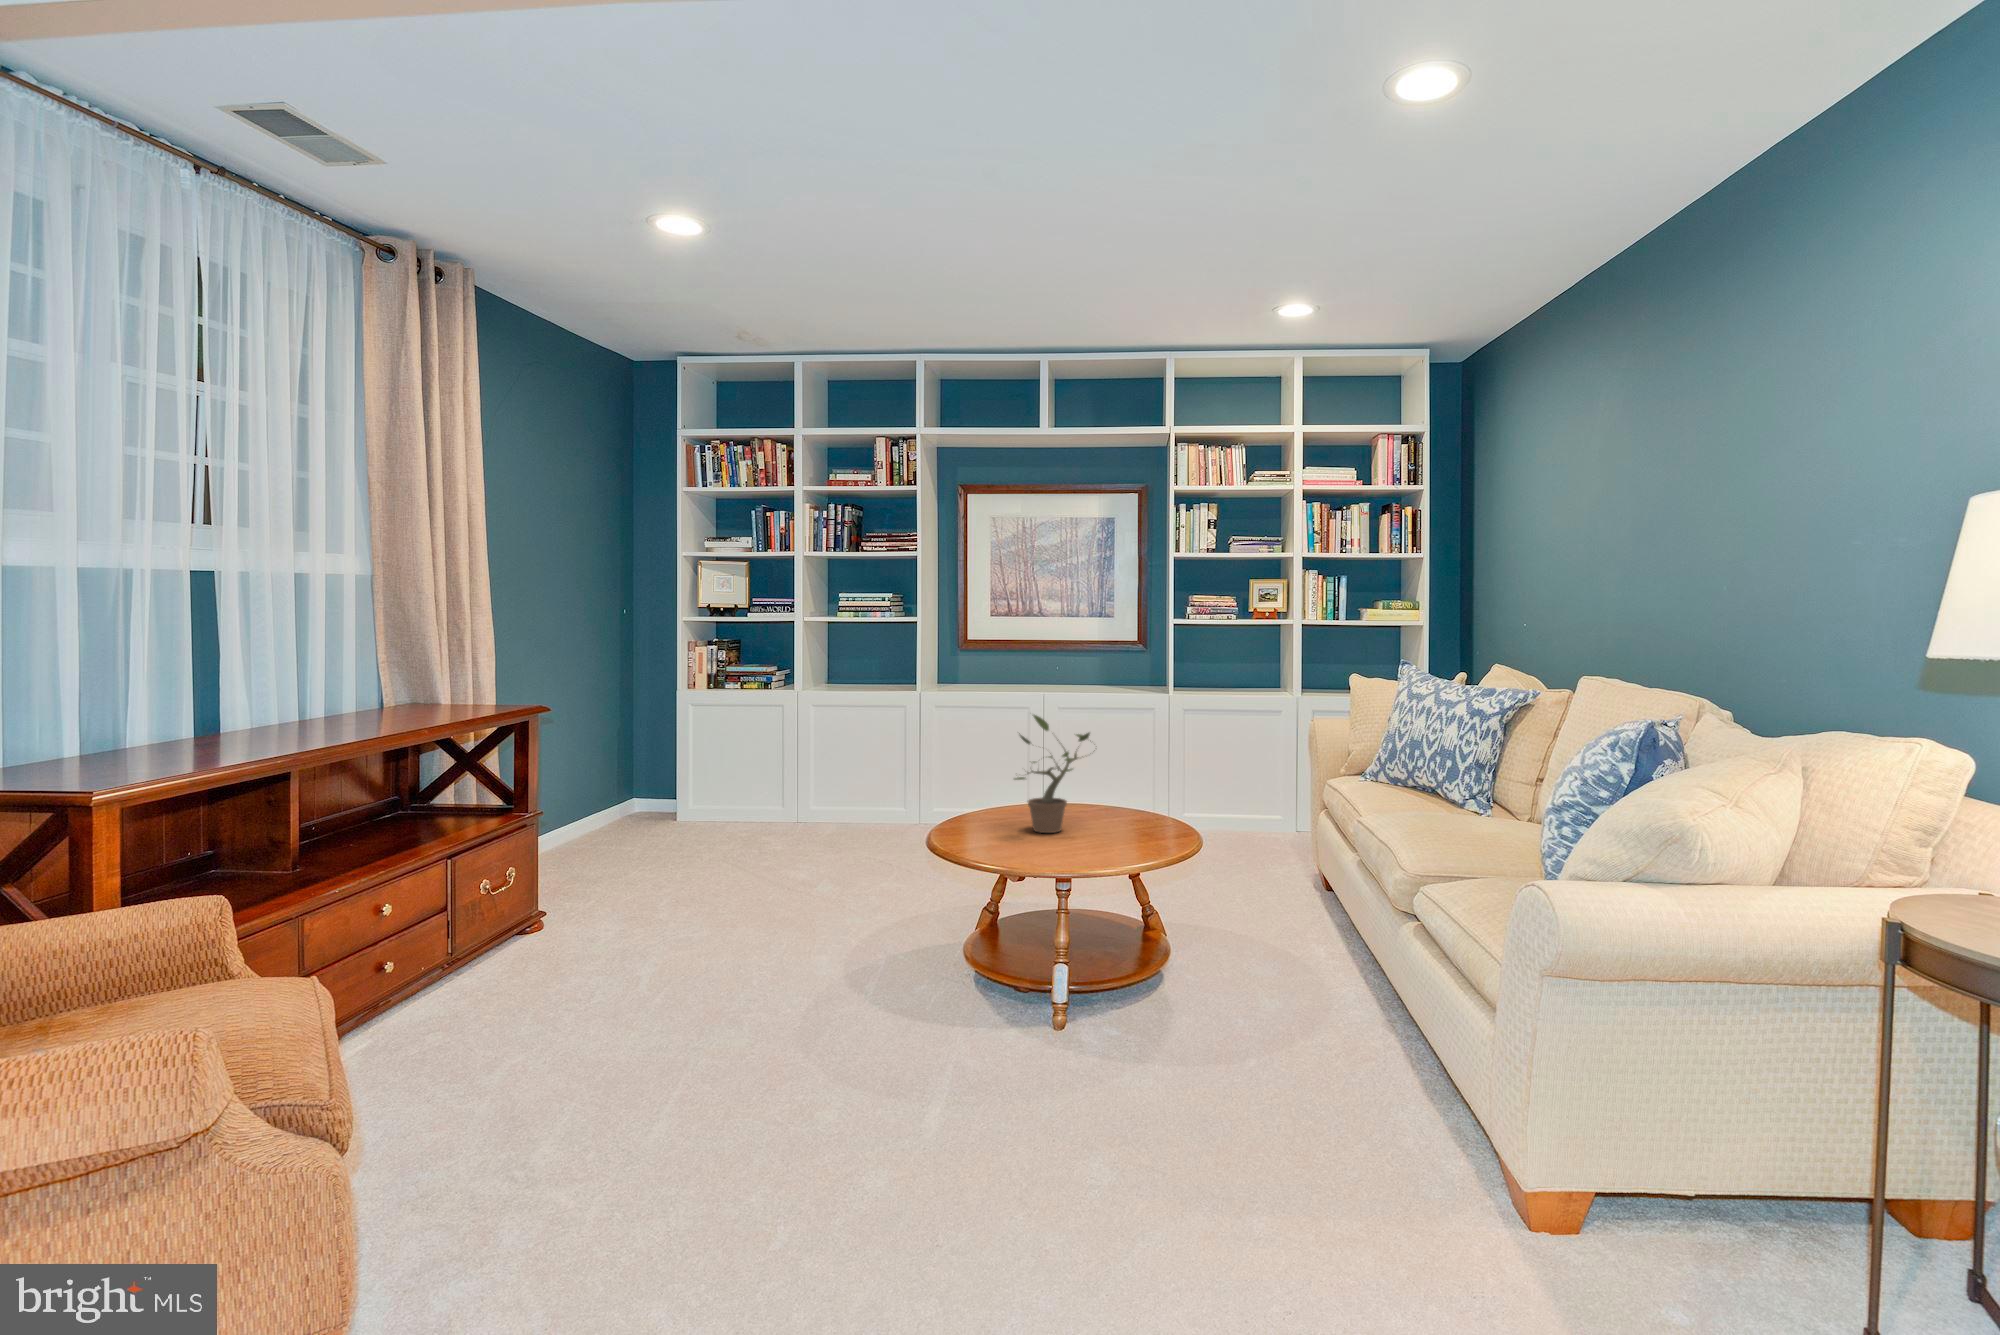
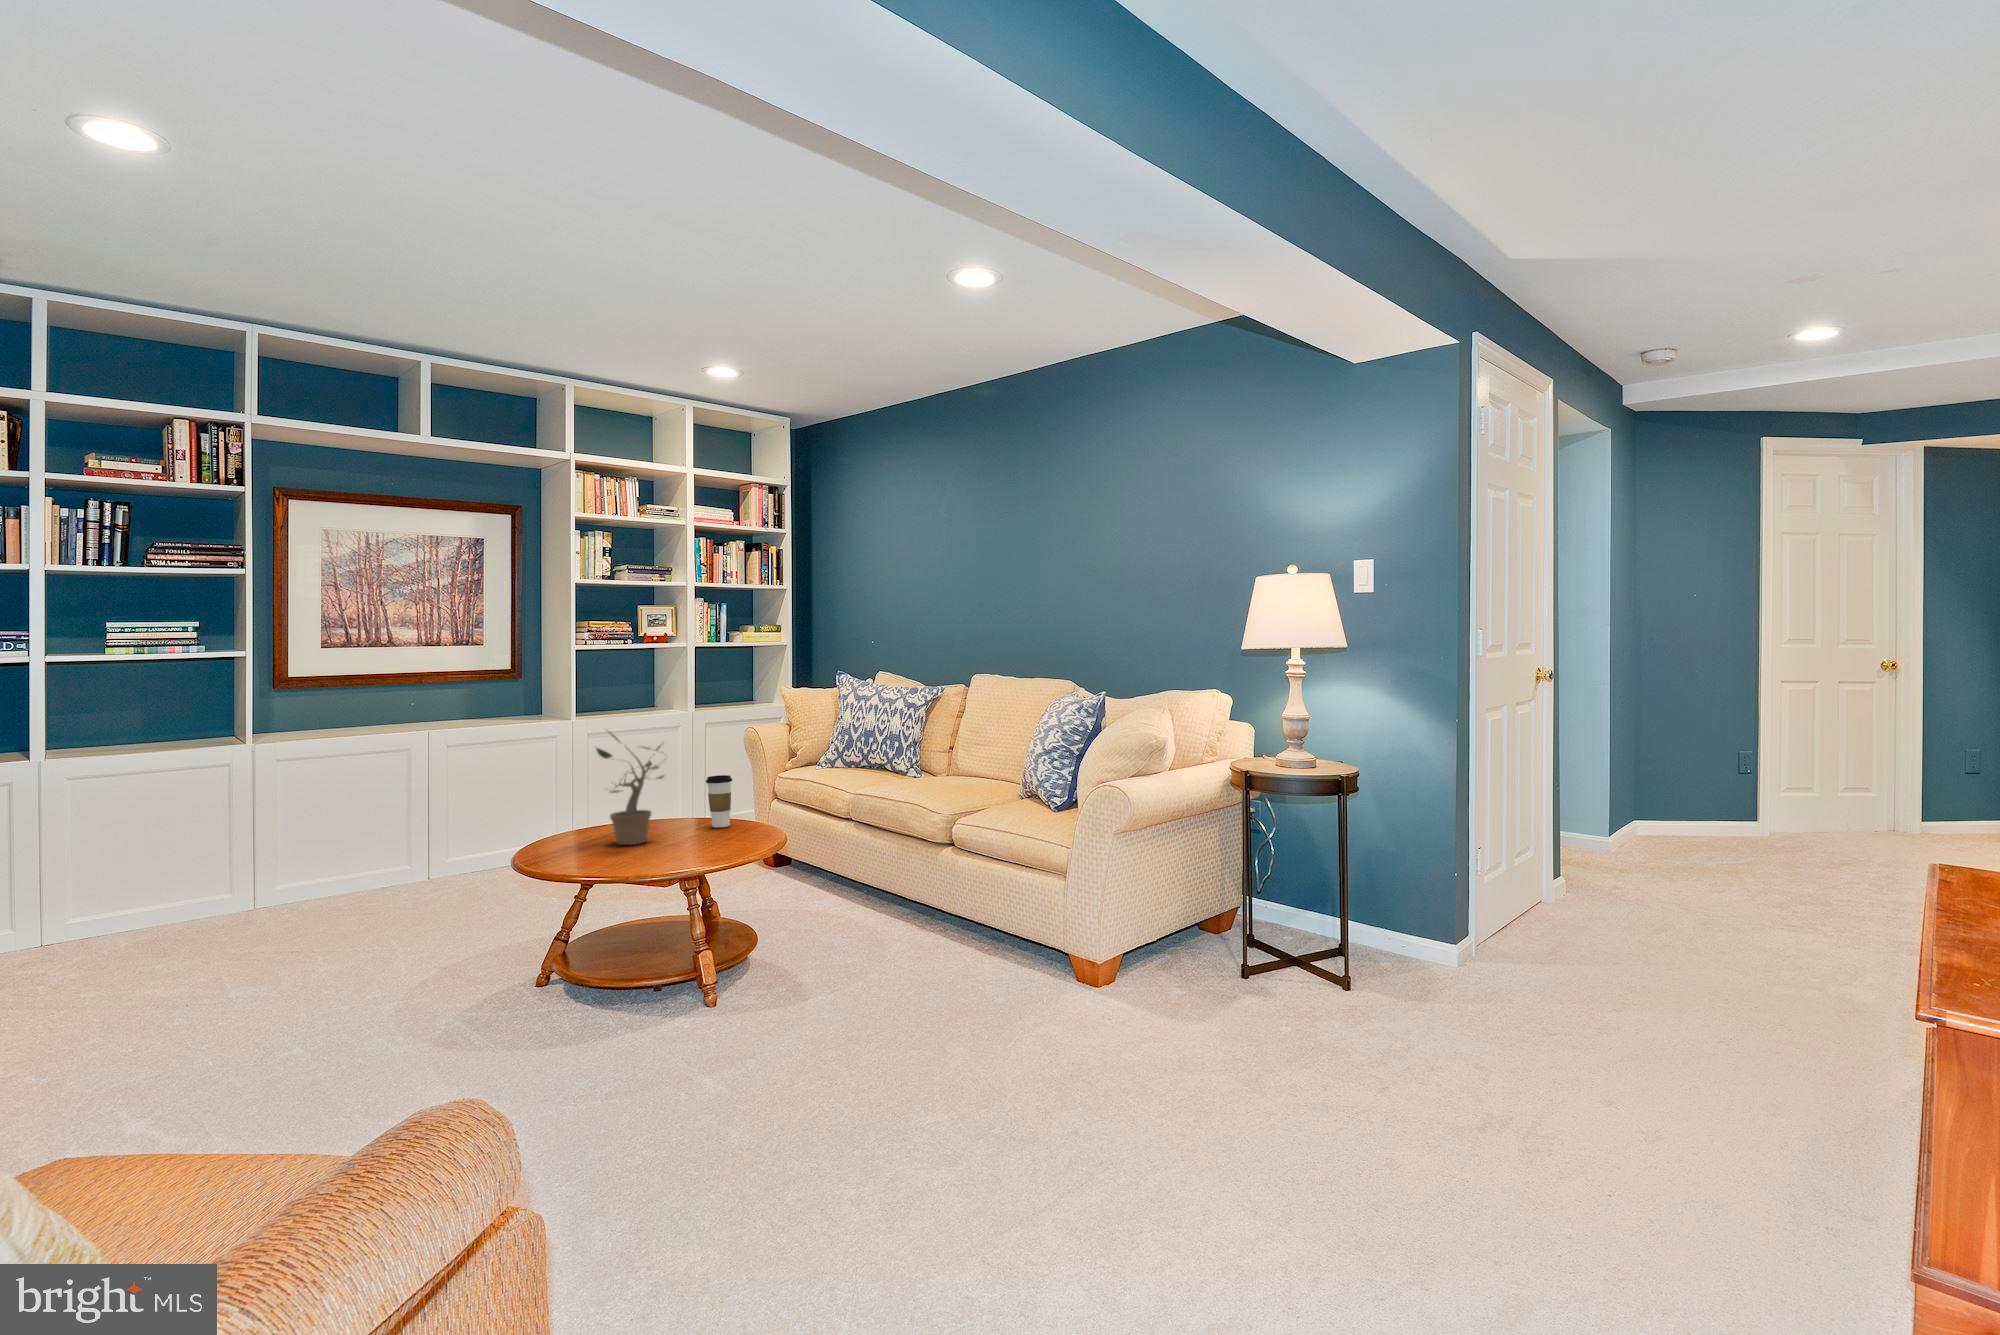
coffee cup: none [1136,774,1163,830] -> present [706,775,732,828]

